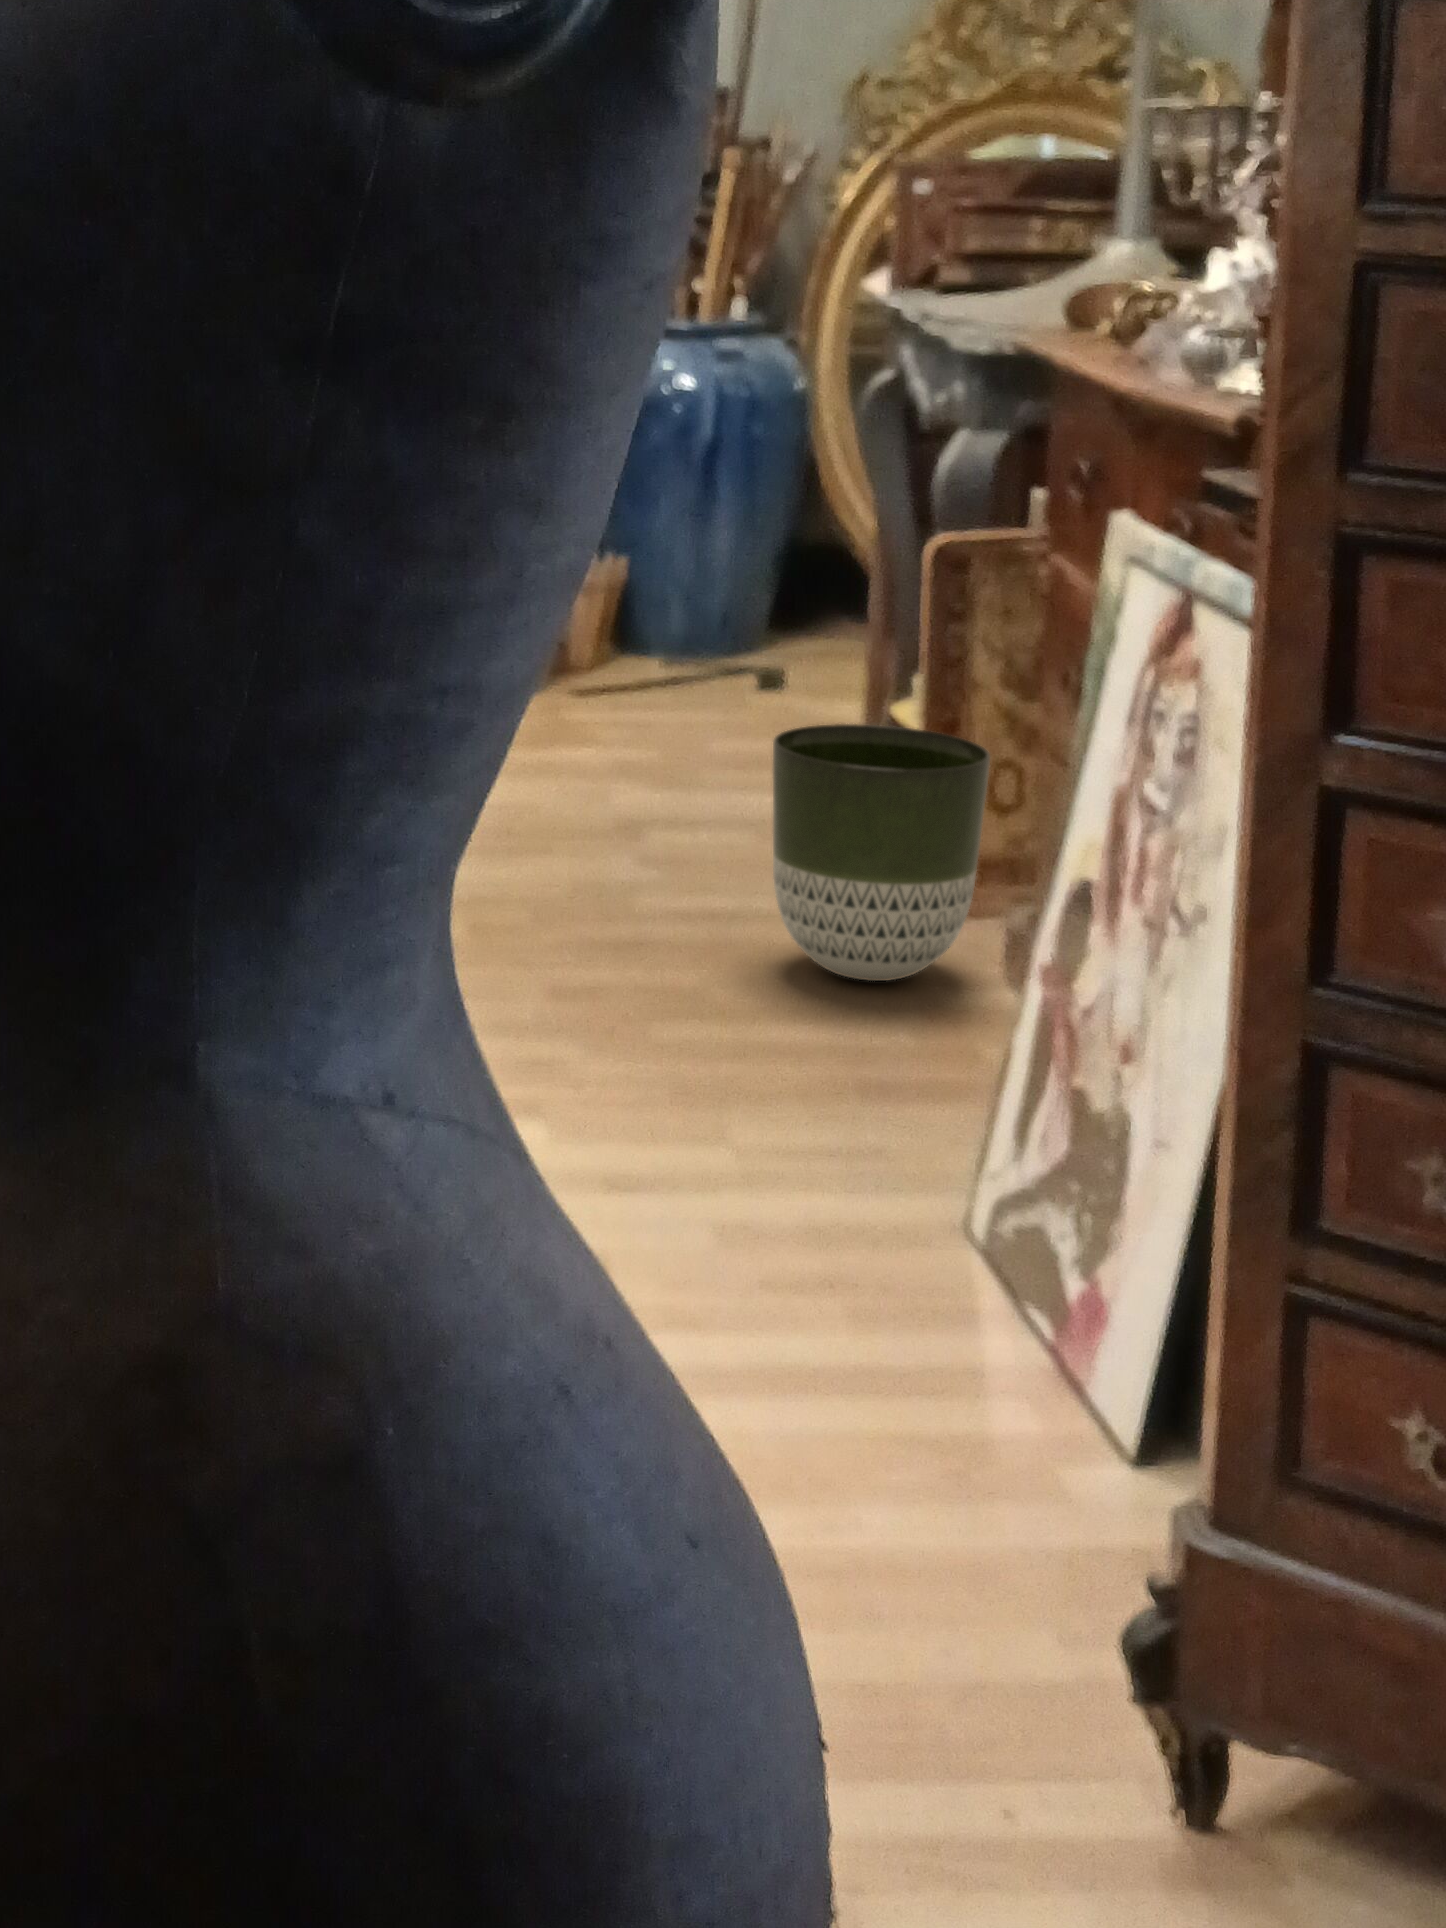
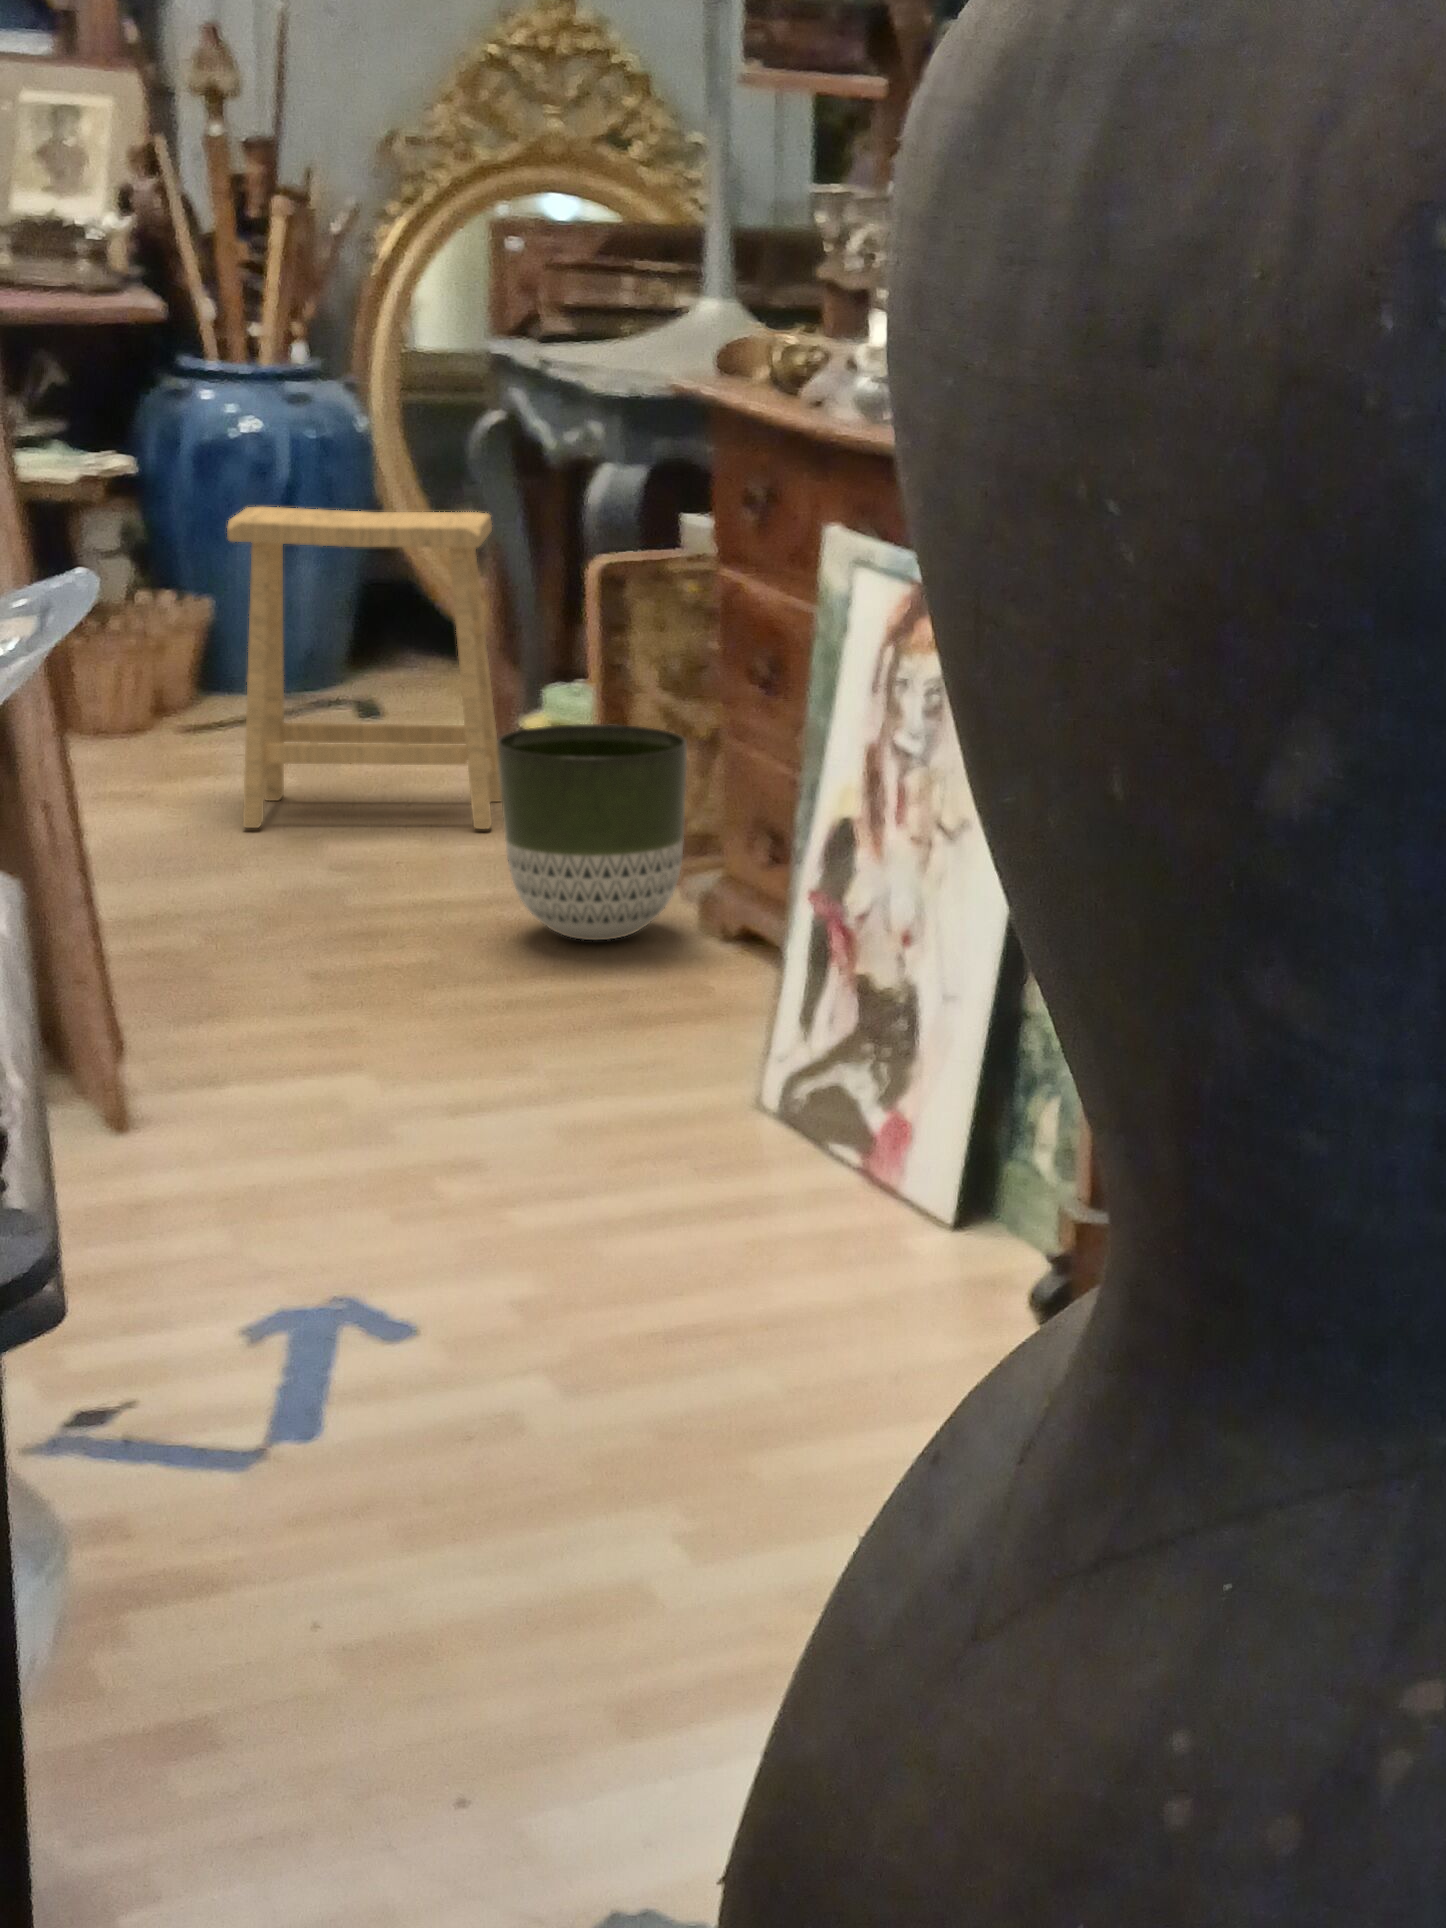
footstool: none [559,460,860,831] -> present [227,507,501,829]

